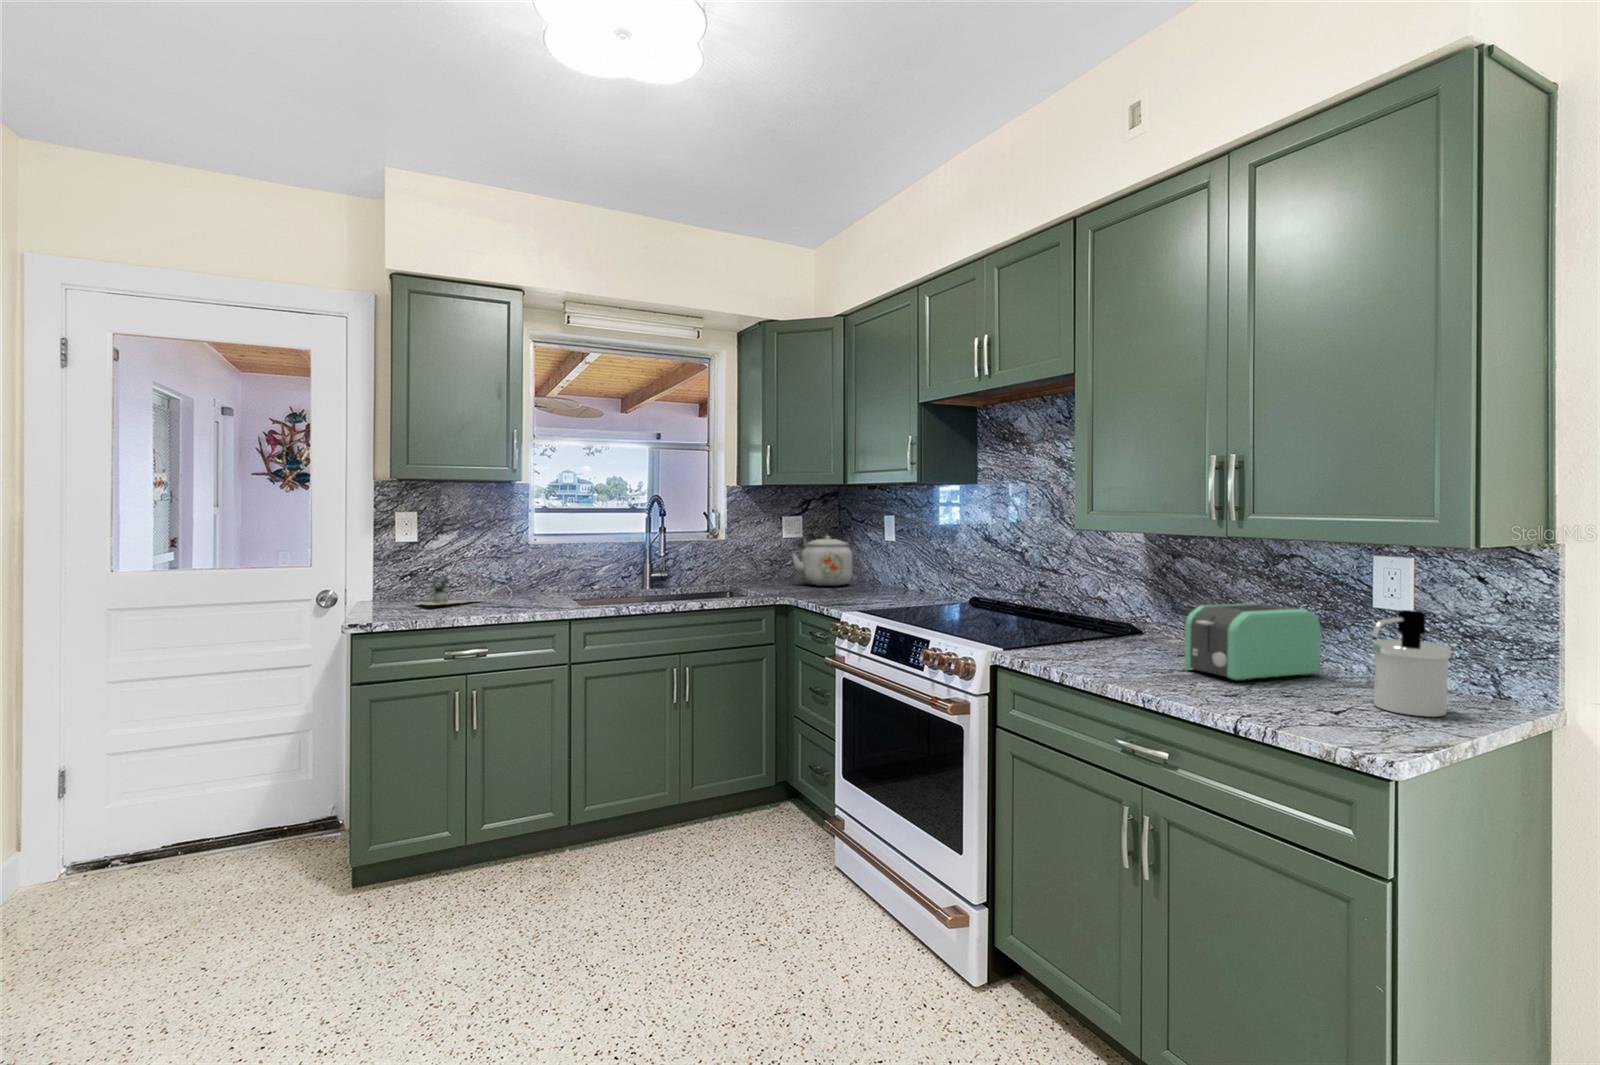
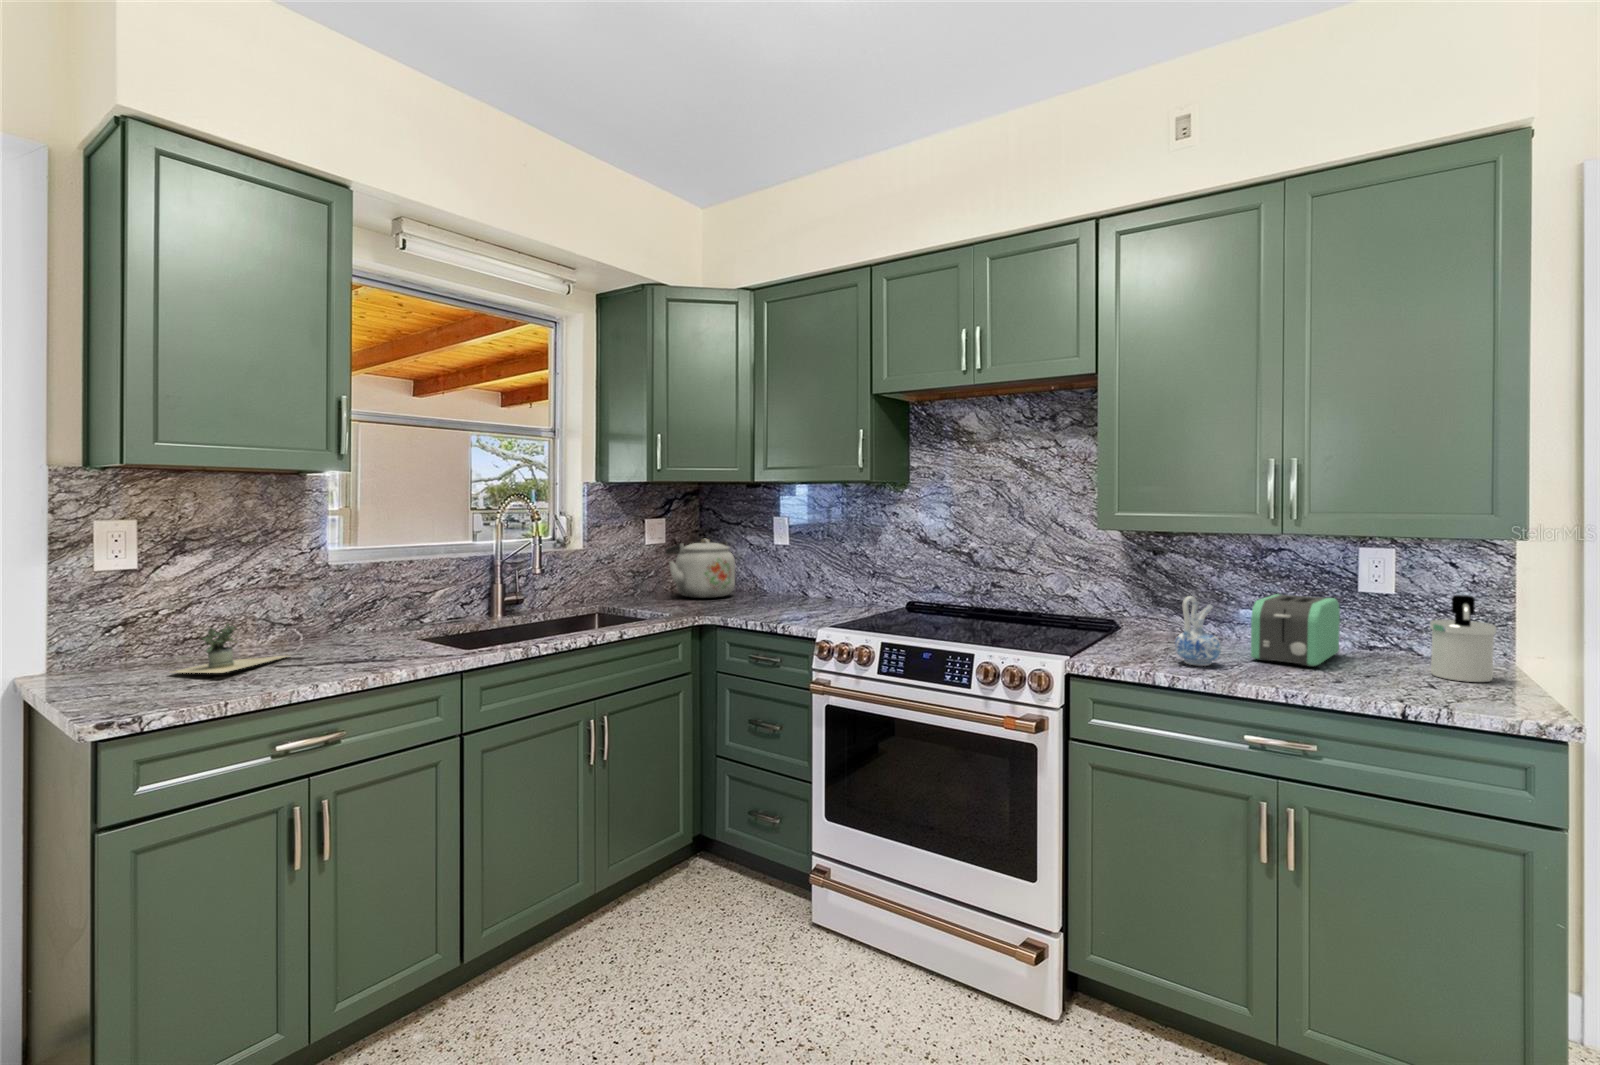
ceramic pitcher: none [1090,596,1135,668] -> present [1175,596,1221,666]

